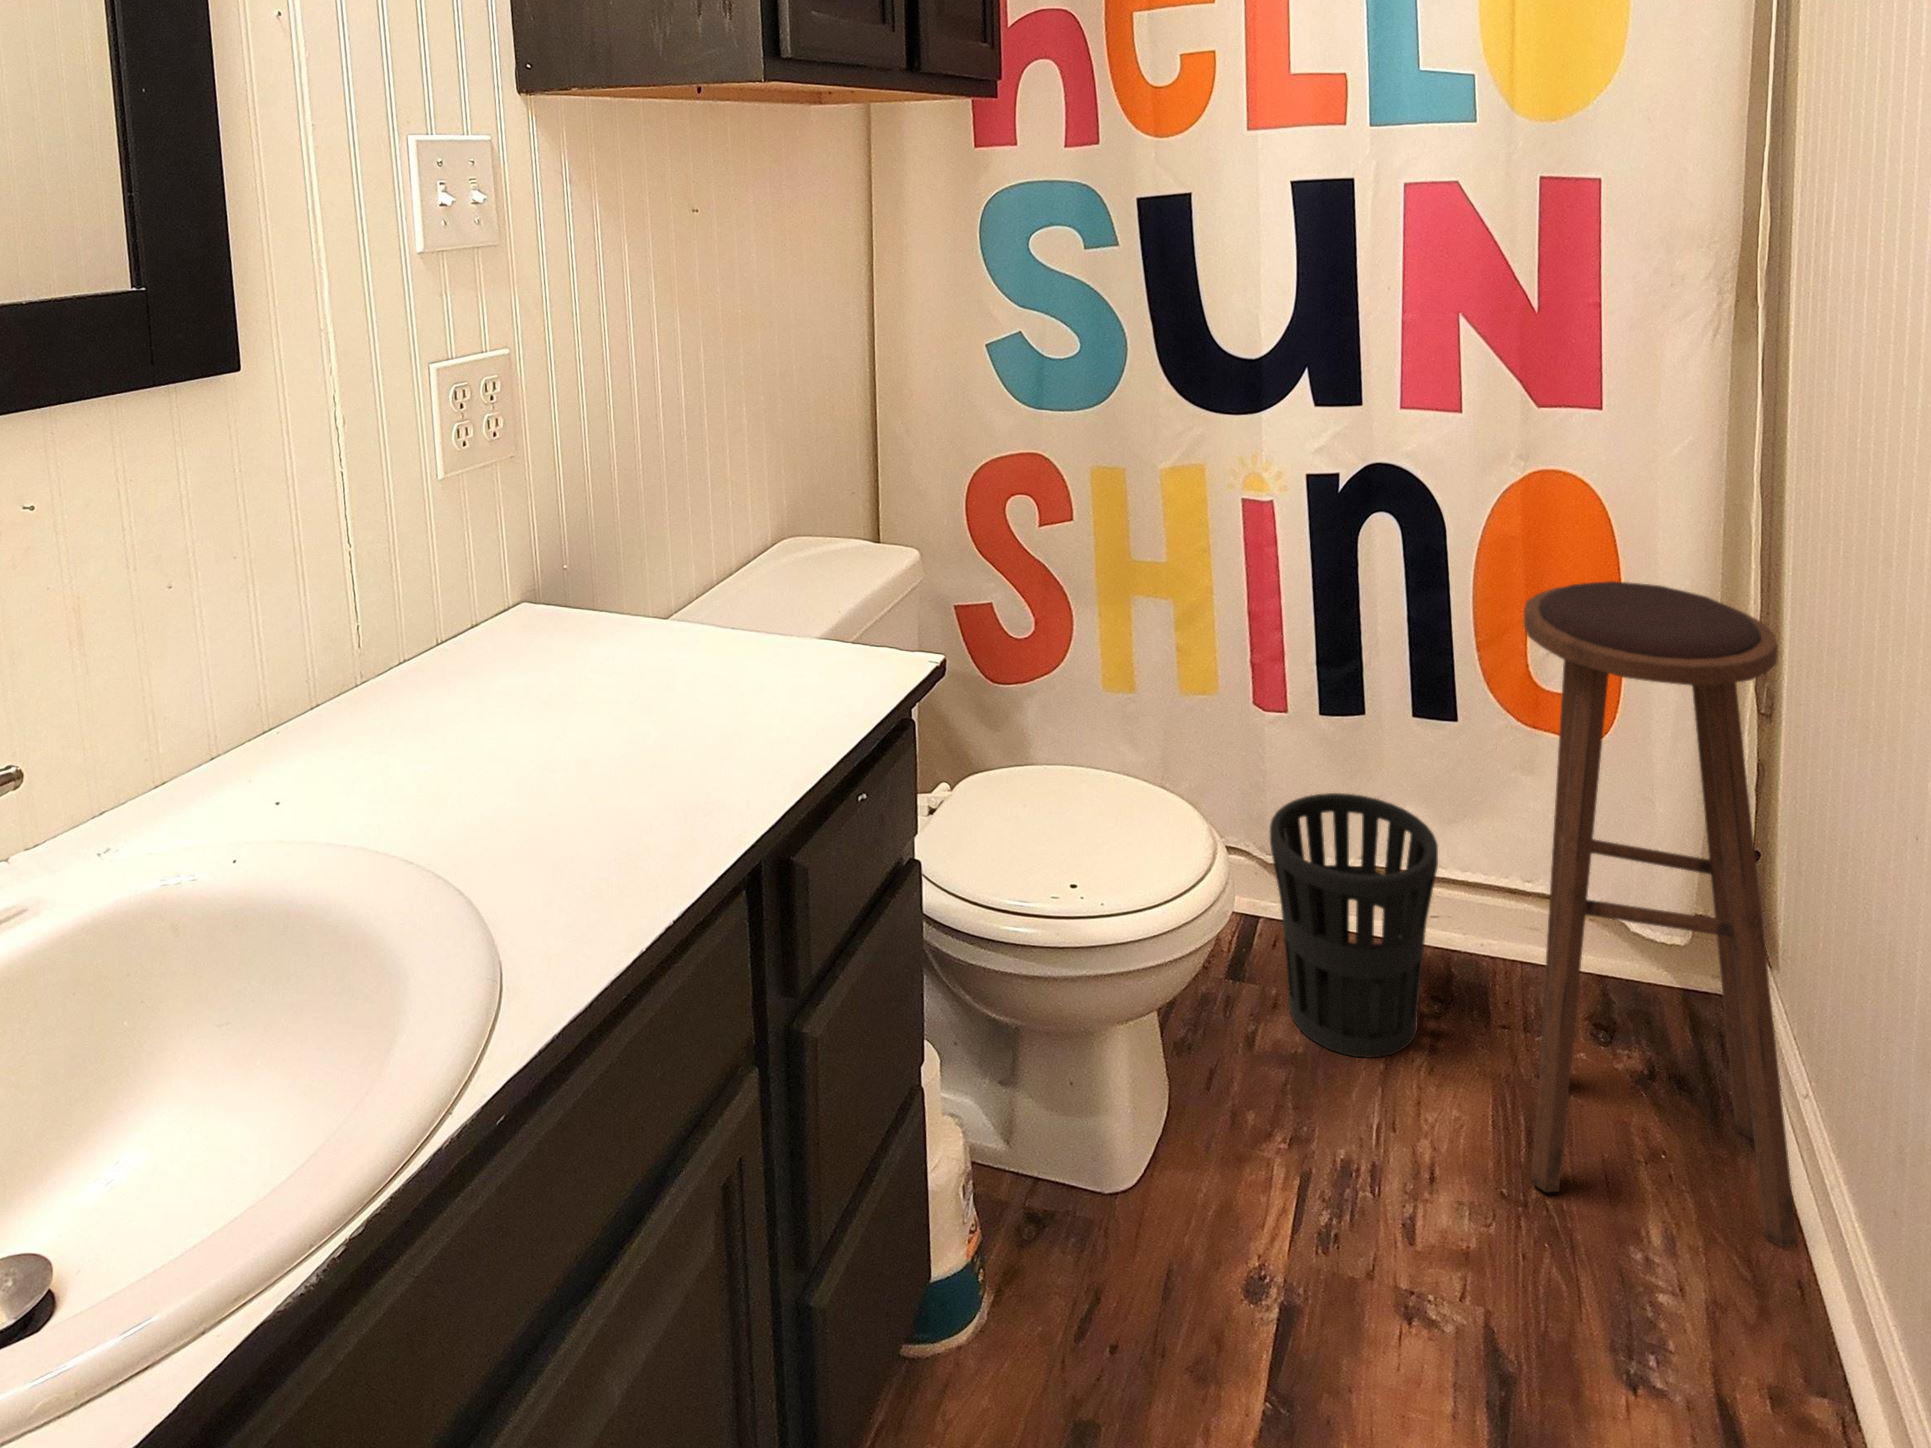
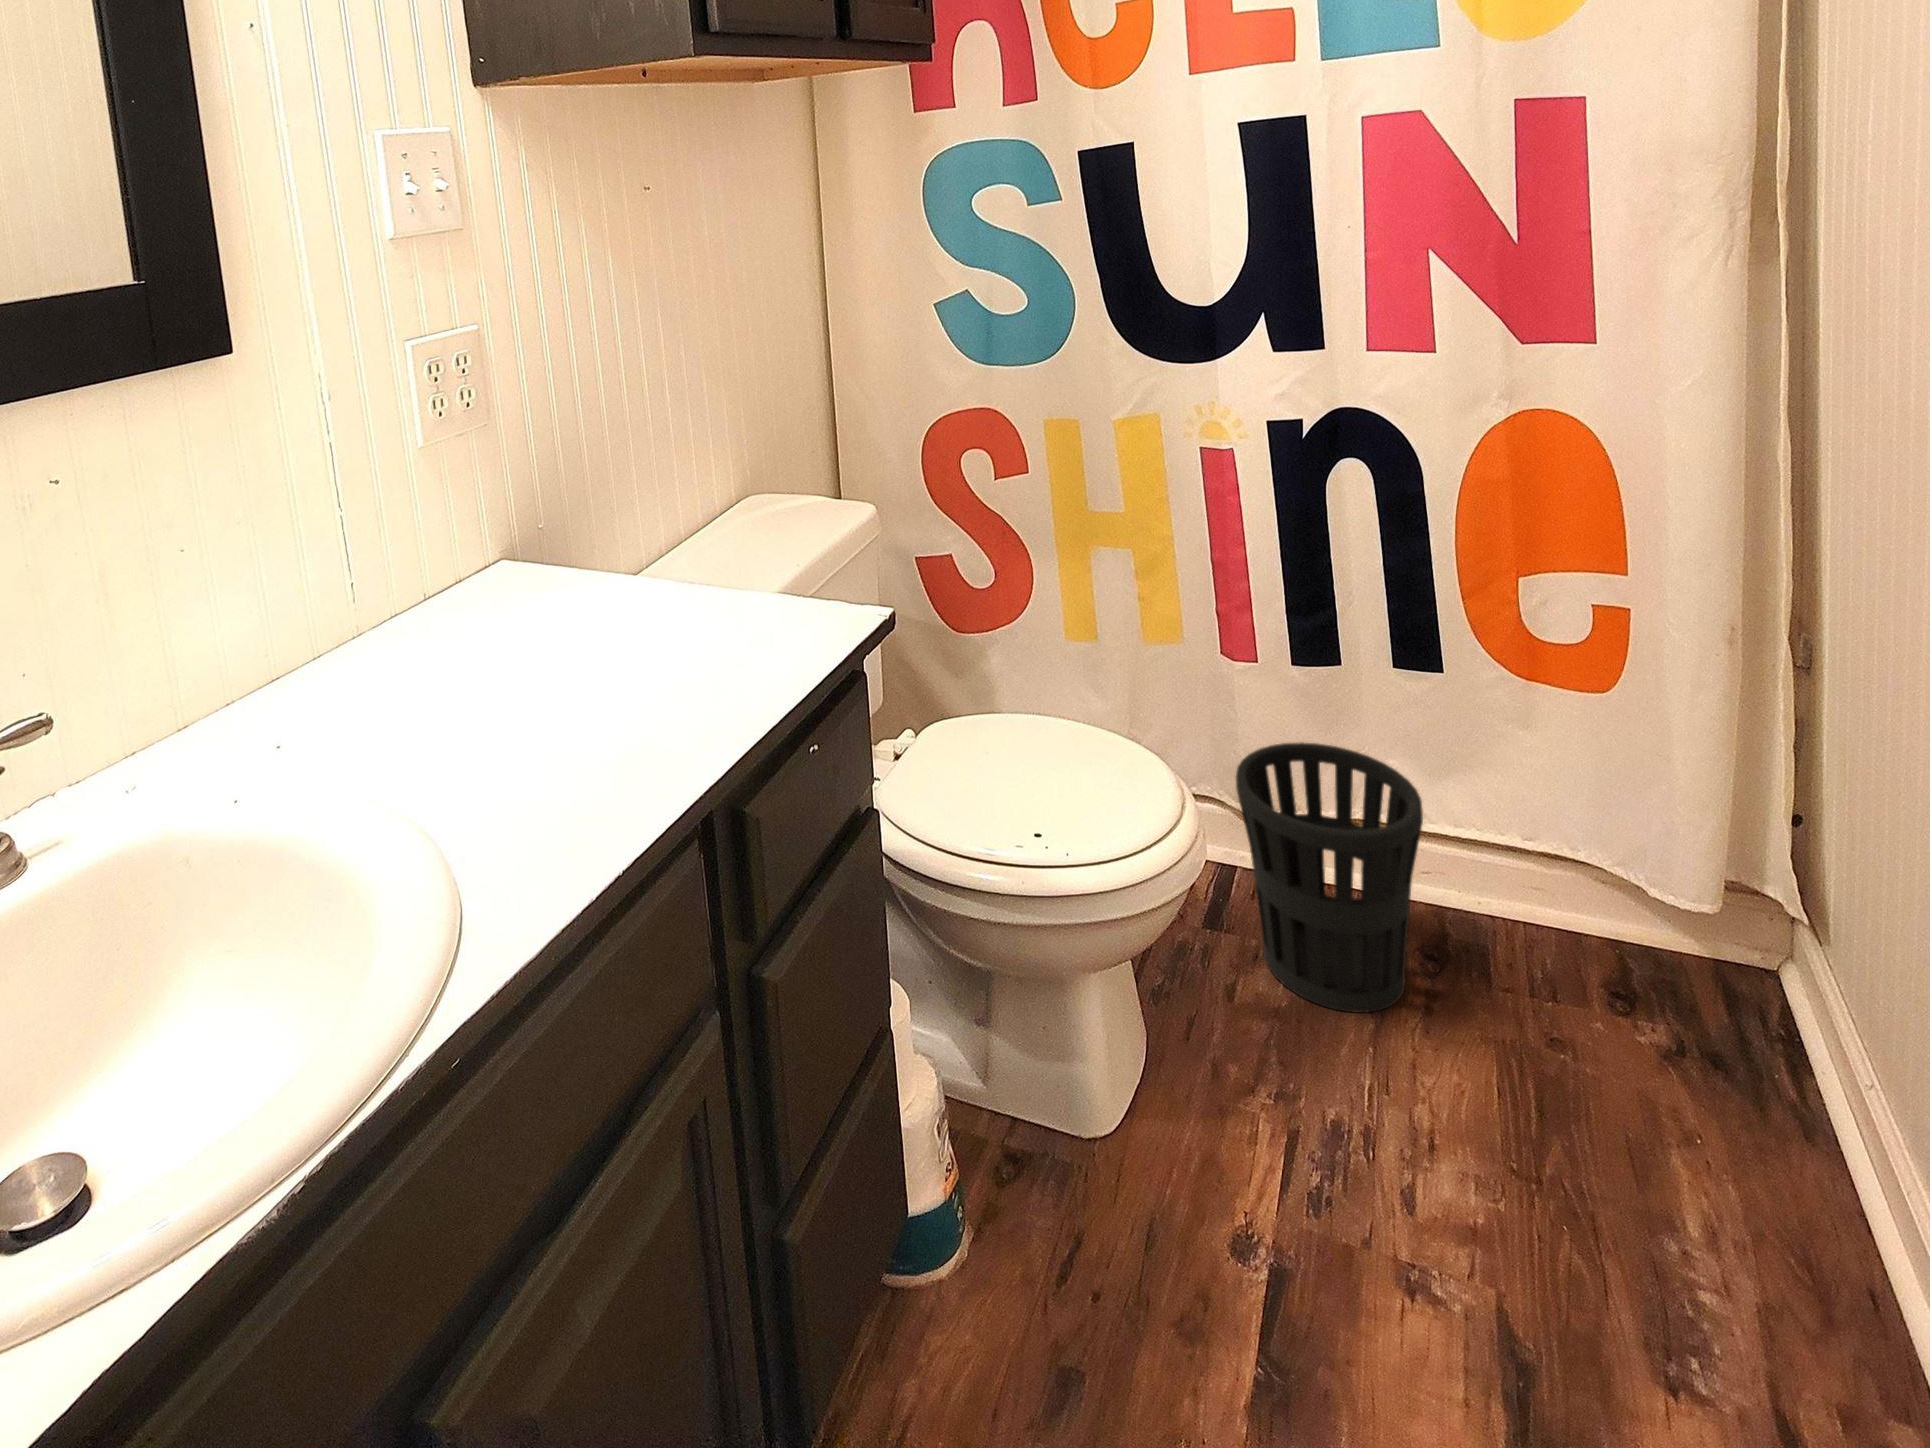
stool: present [1524,581,1797,1247] -> none [1517,530,1885,1267]

